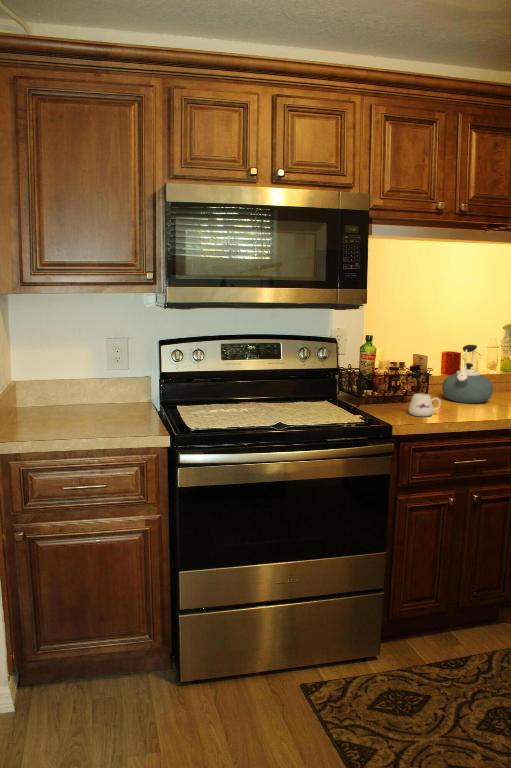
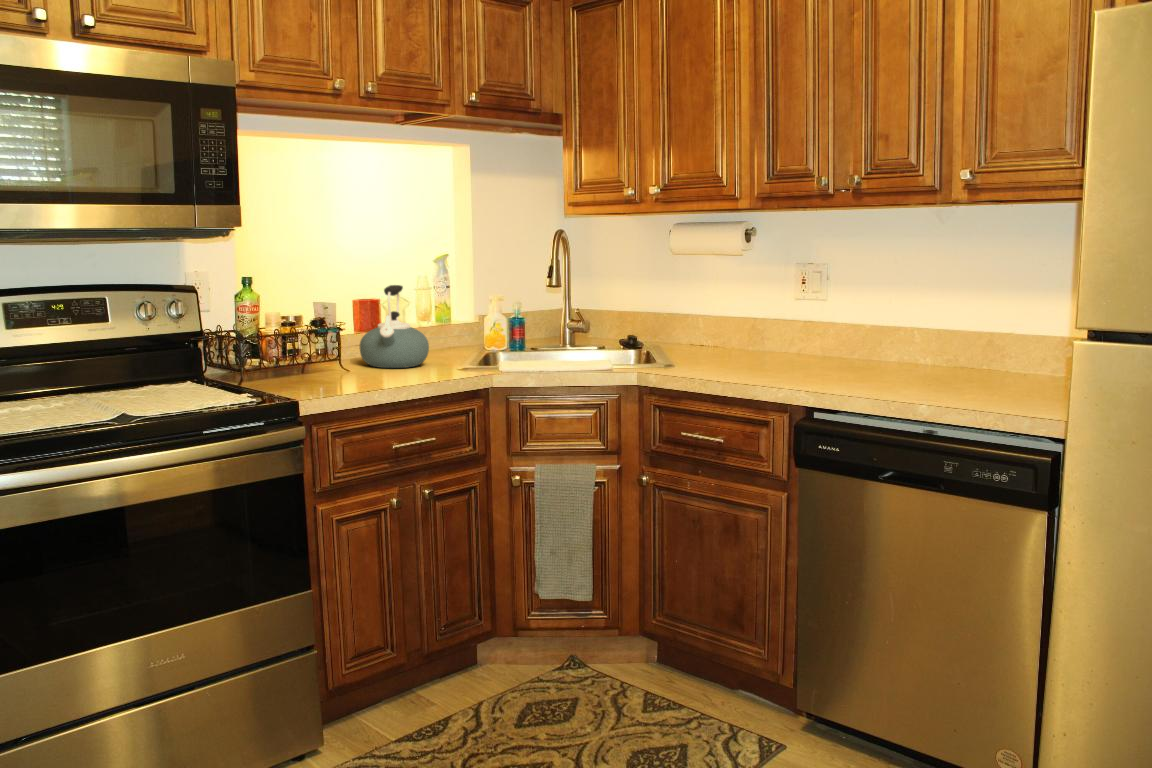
mug: present [409,394,441,417] -> none [318,358,363,390]

